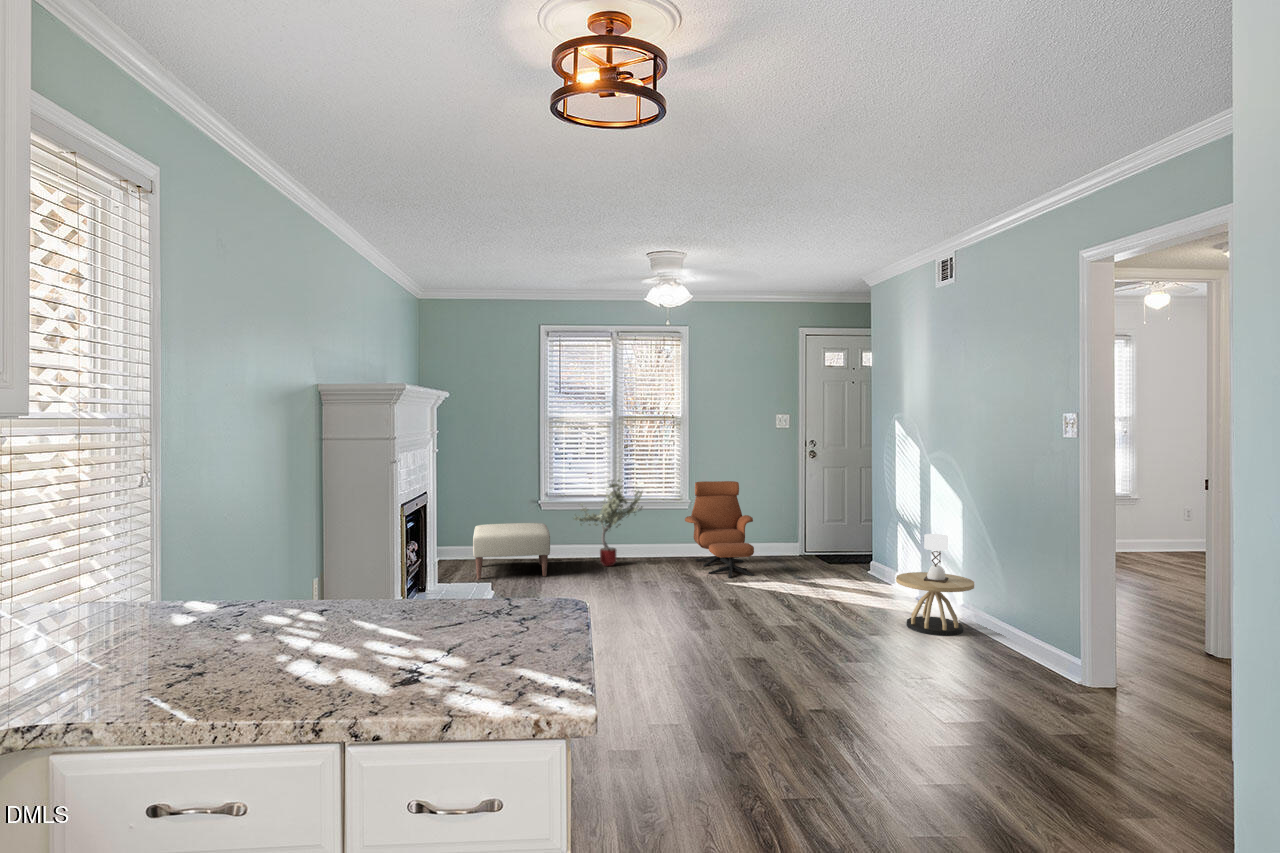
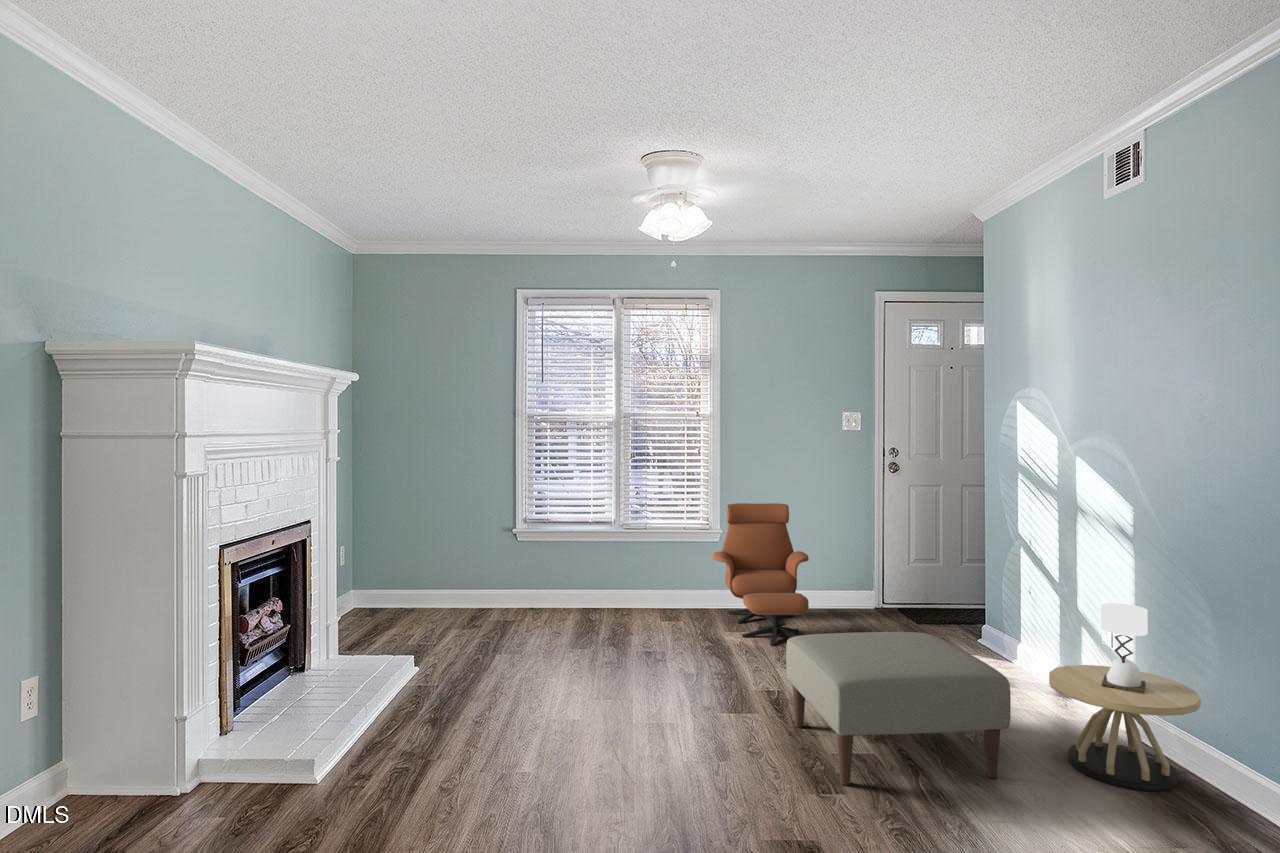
potted tree: present [574,479,643,566] -> none [556,498,654,620]
ottoman: present [473,523,550,579] -> present [786,632,1011,785]

